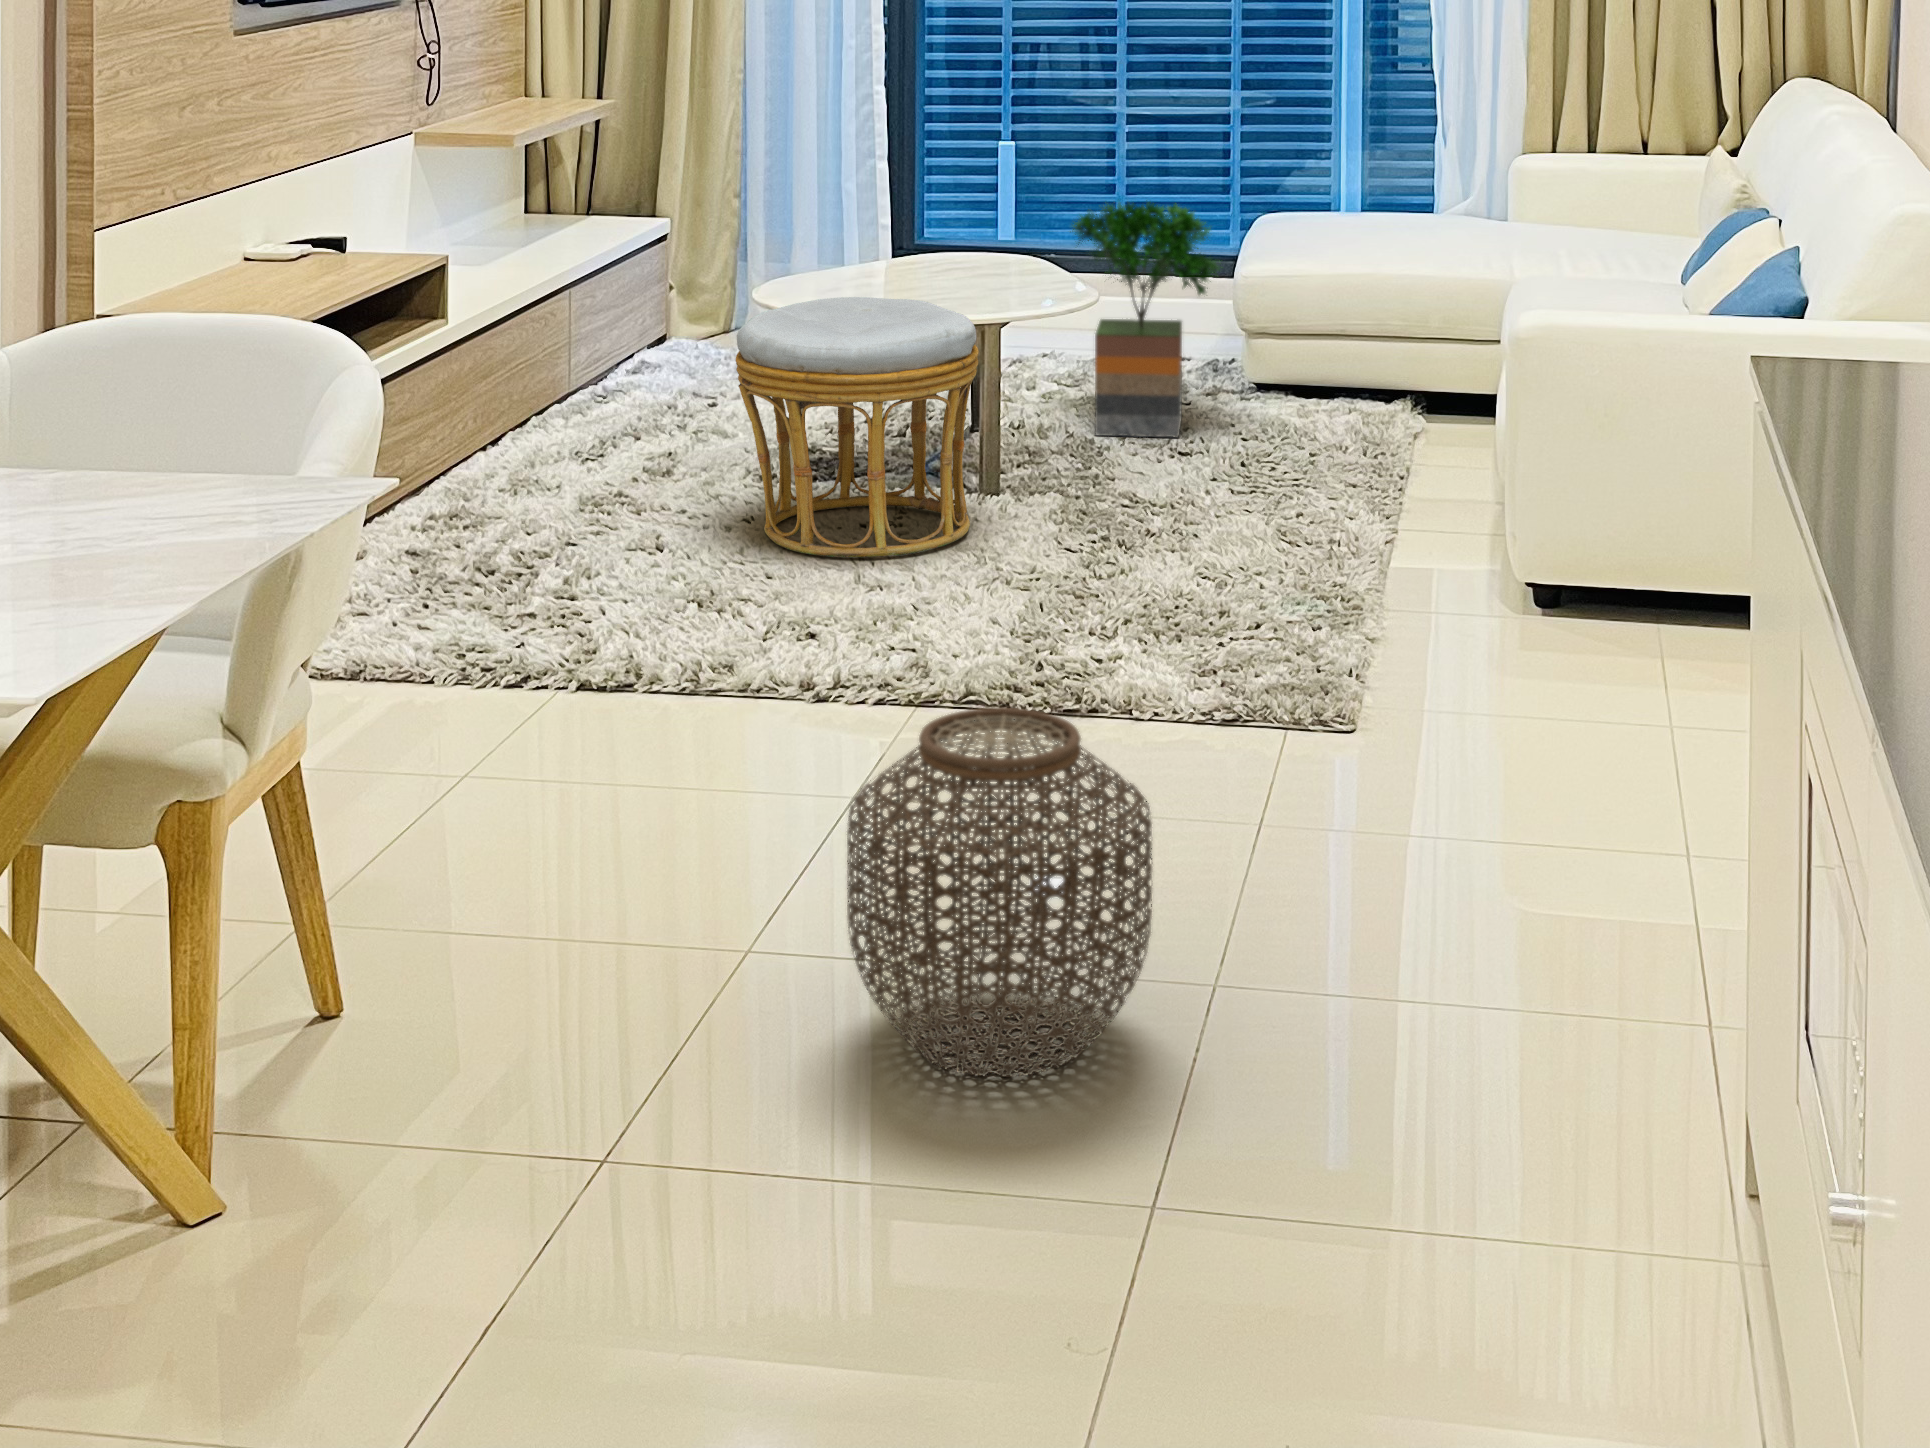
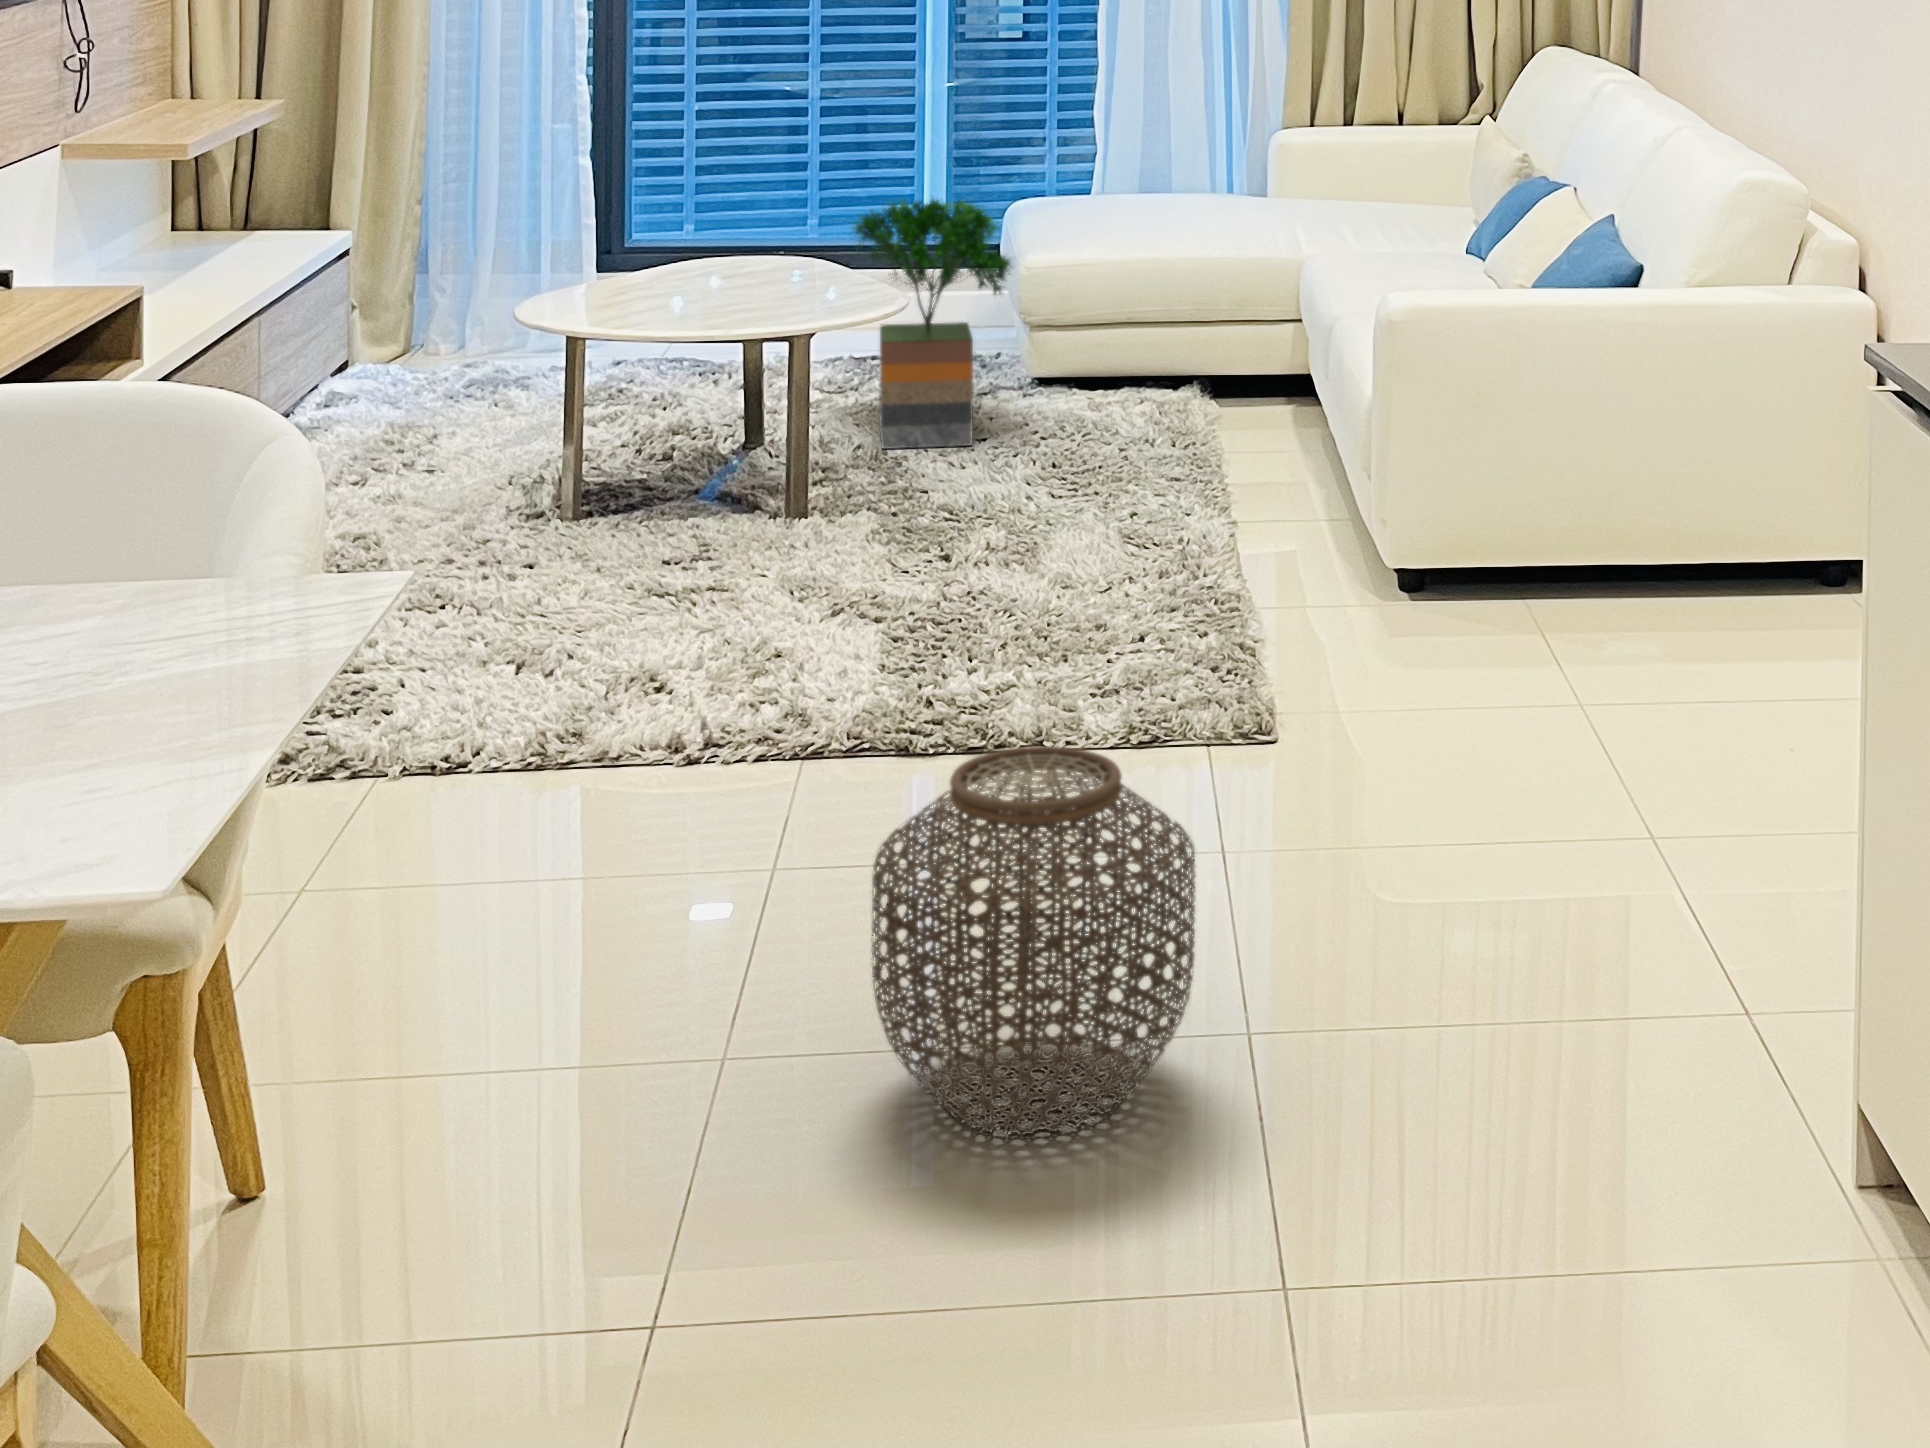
ottoman: present [736,297,979,558] -> none [525,315,798,600]

